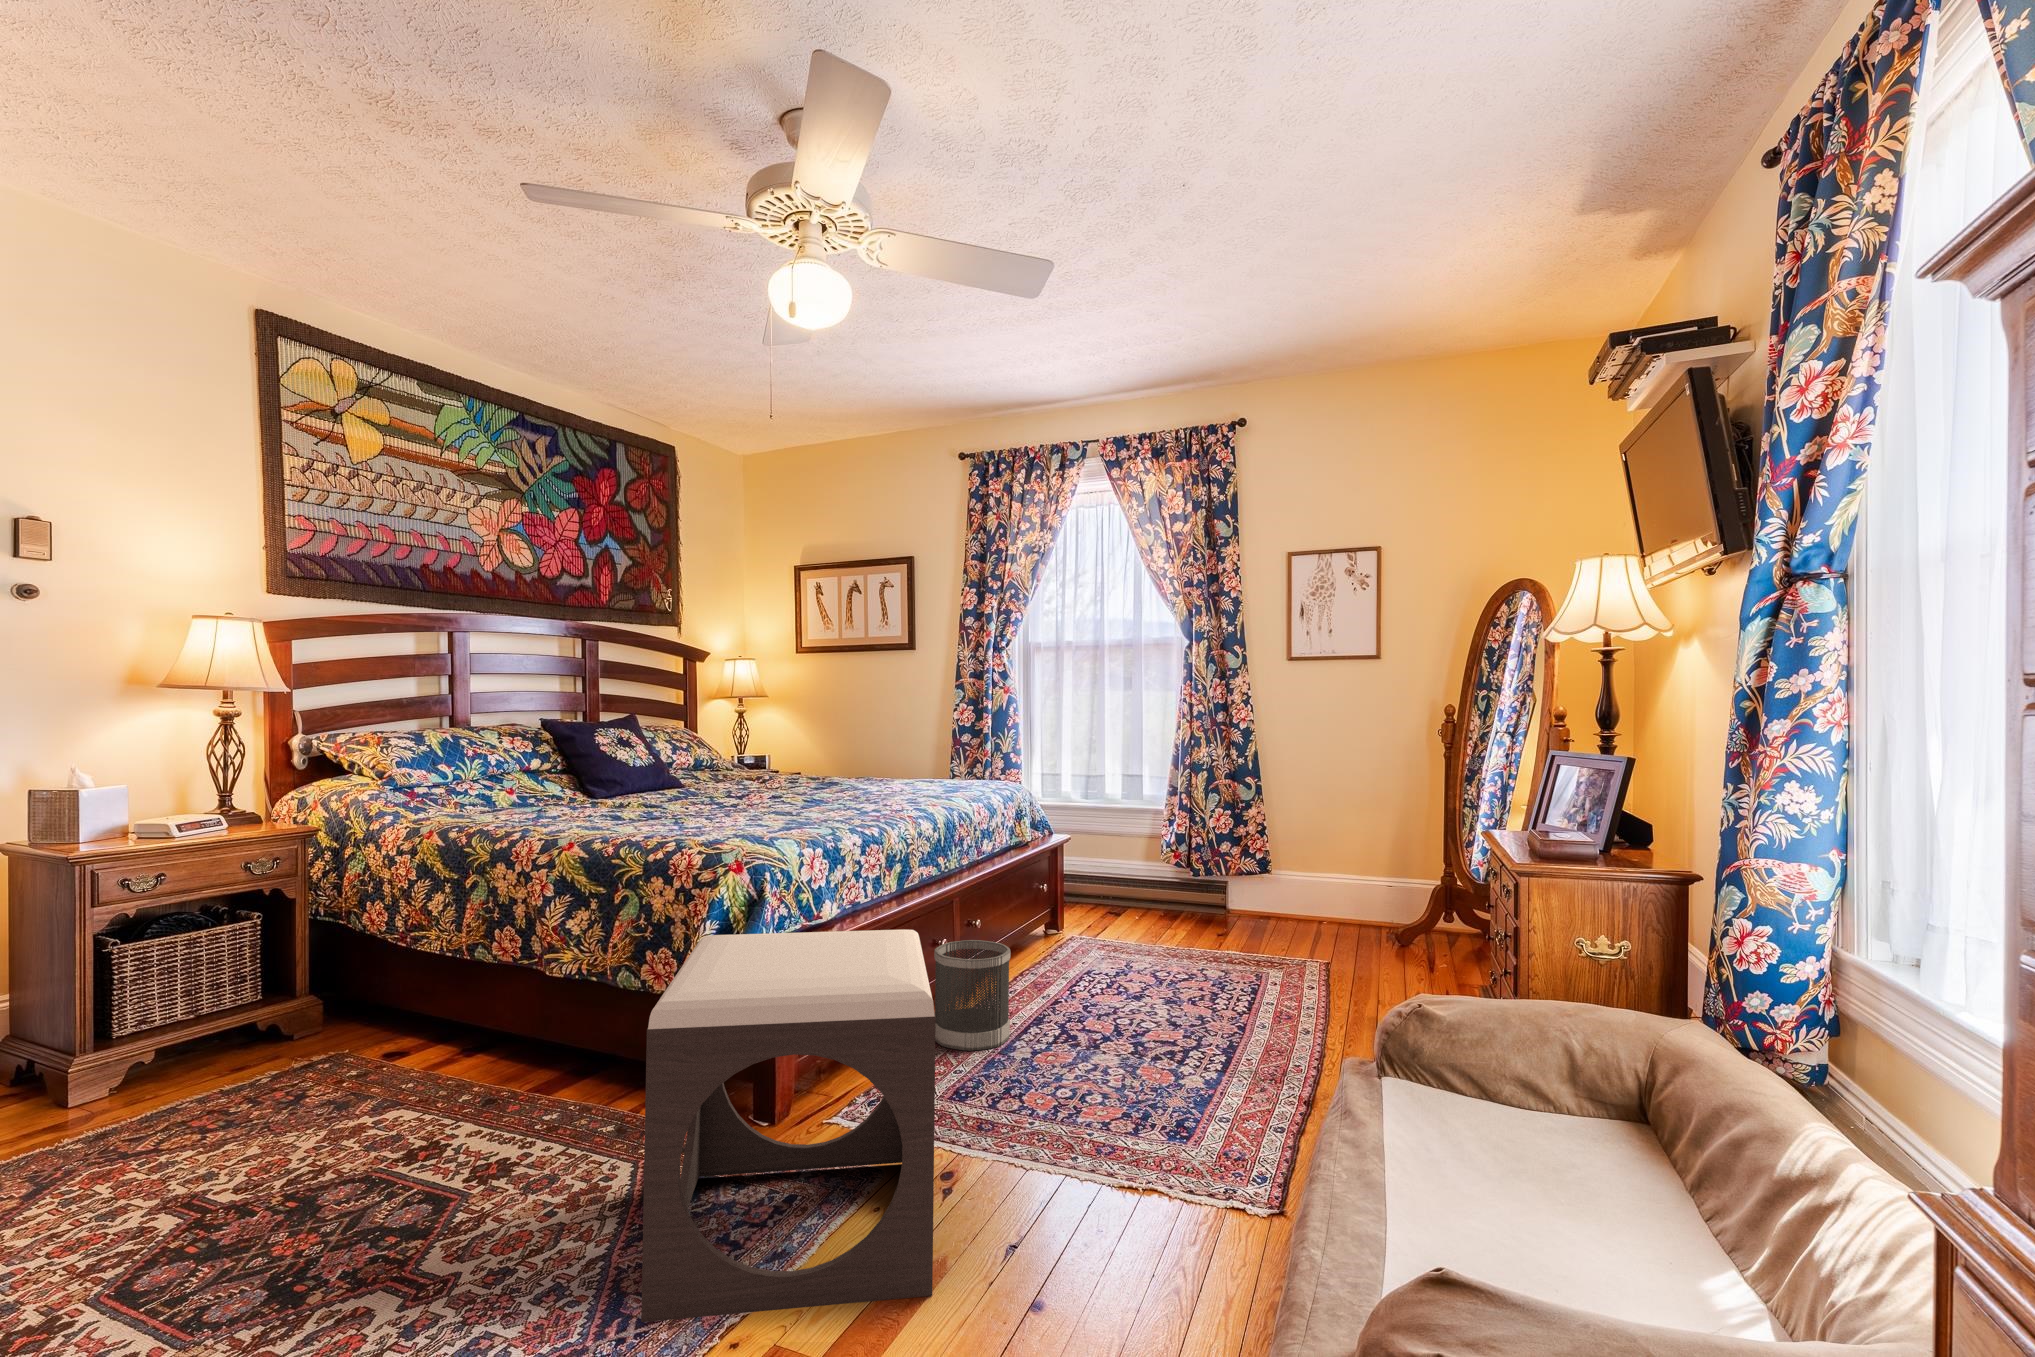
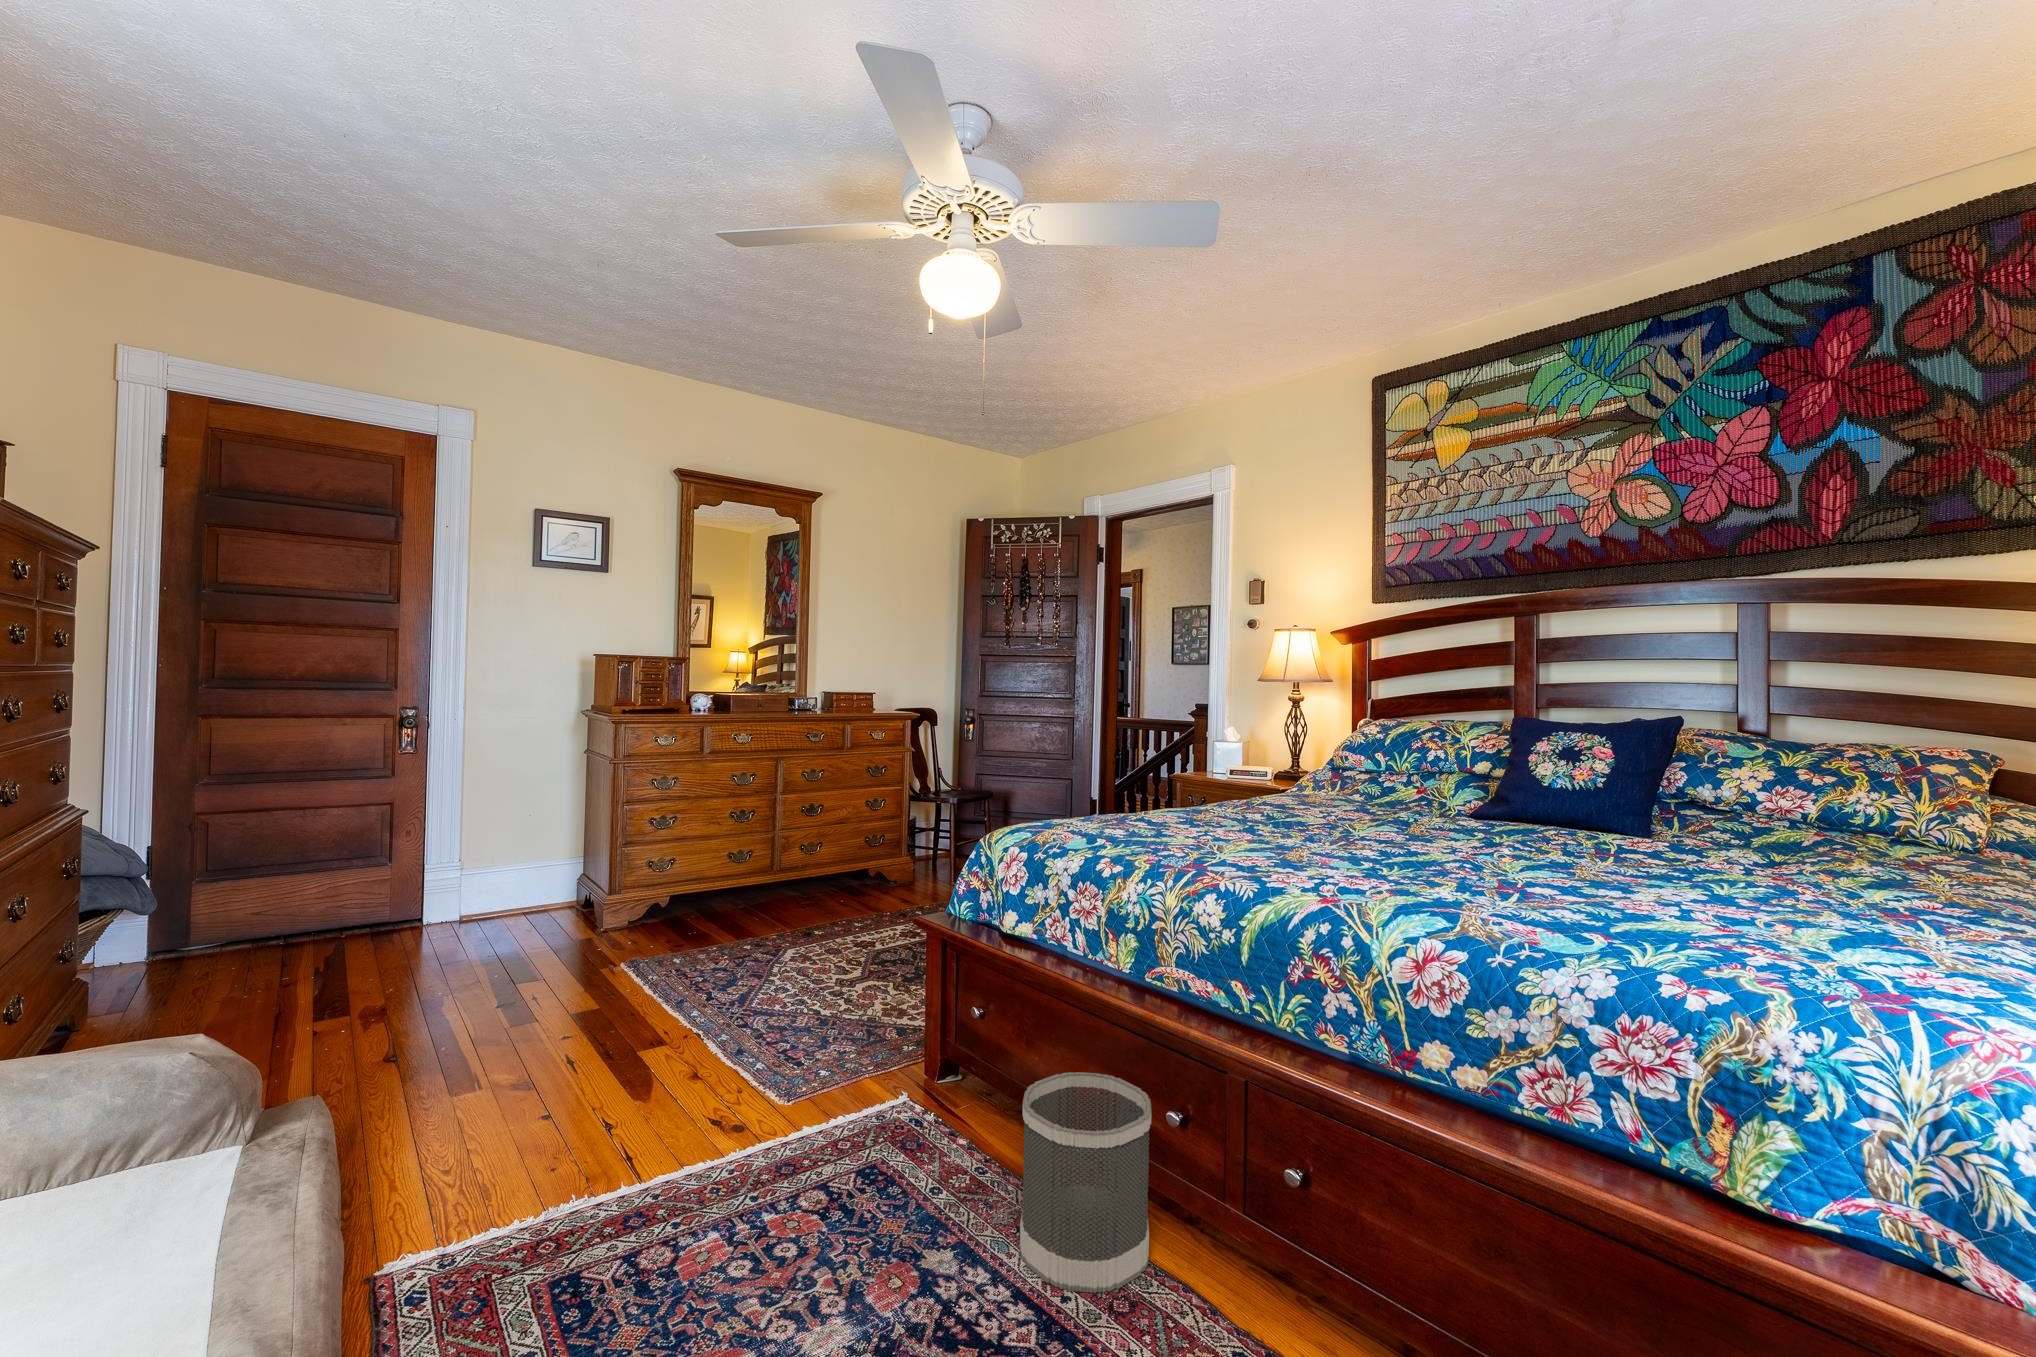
footstool: present [641,929,936,1322] -> none [620,841,889,1117]

